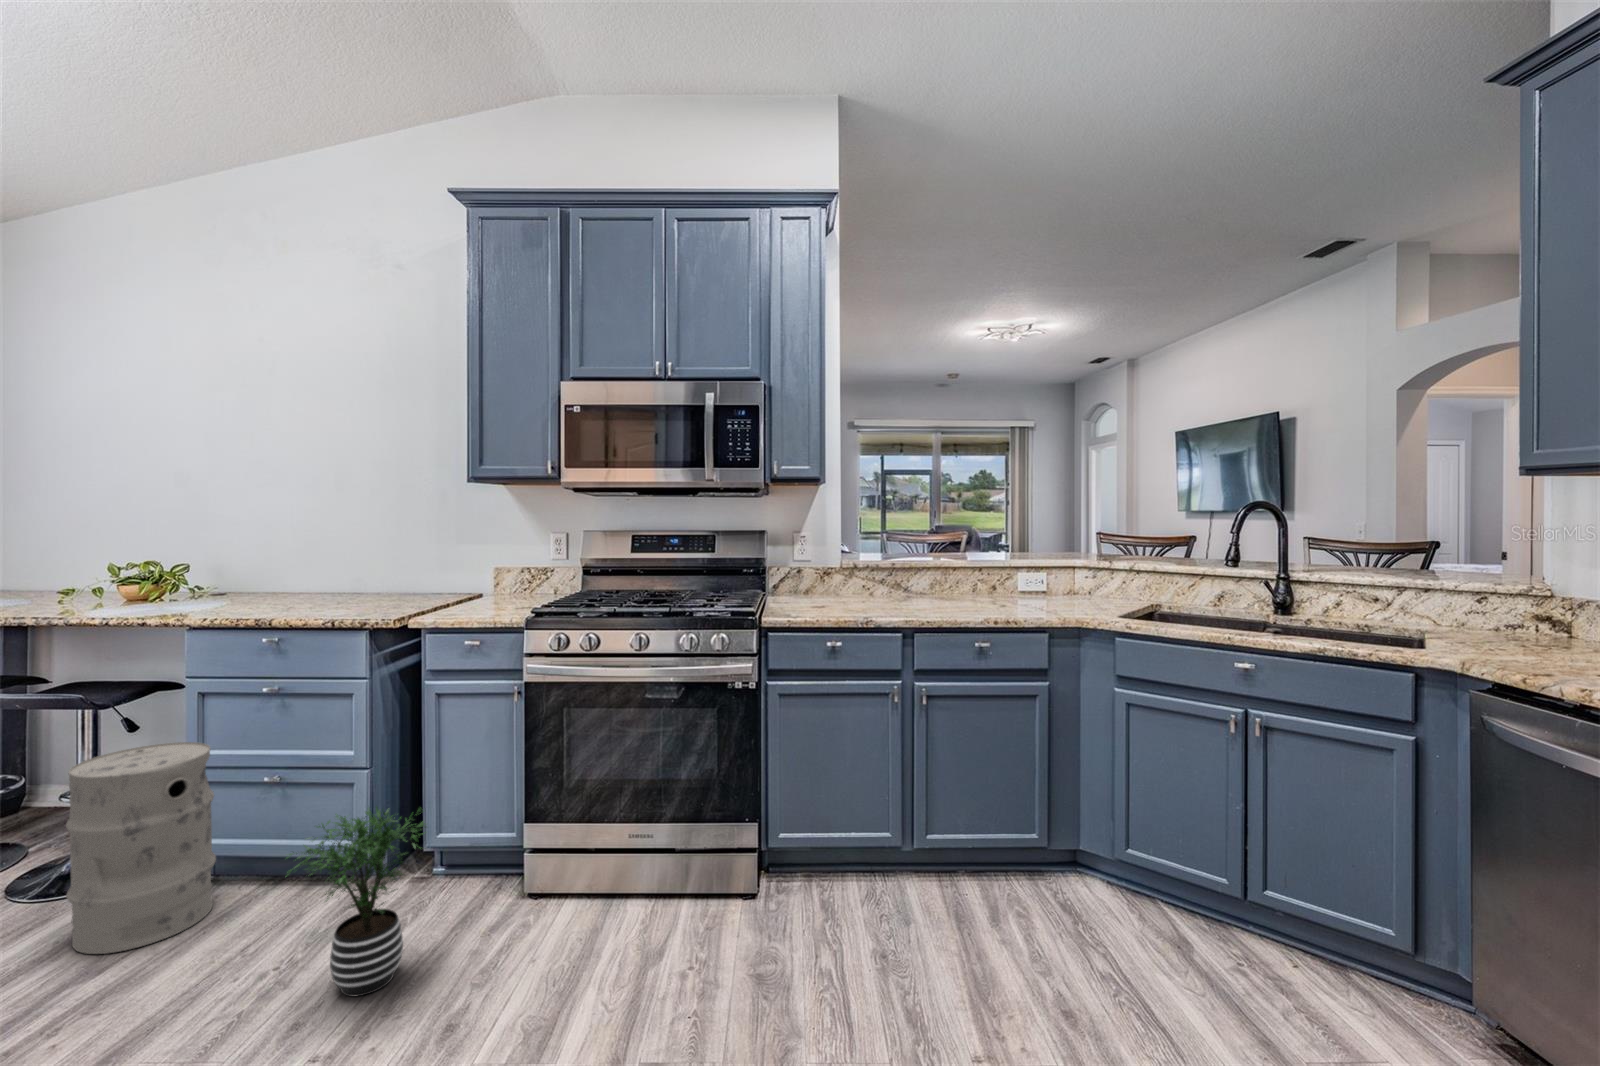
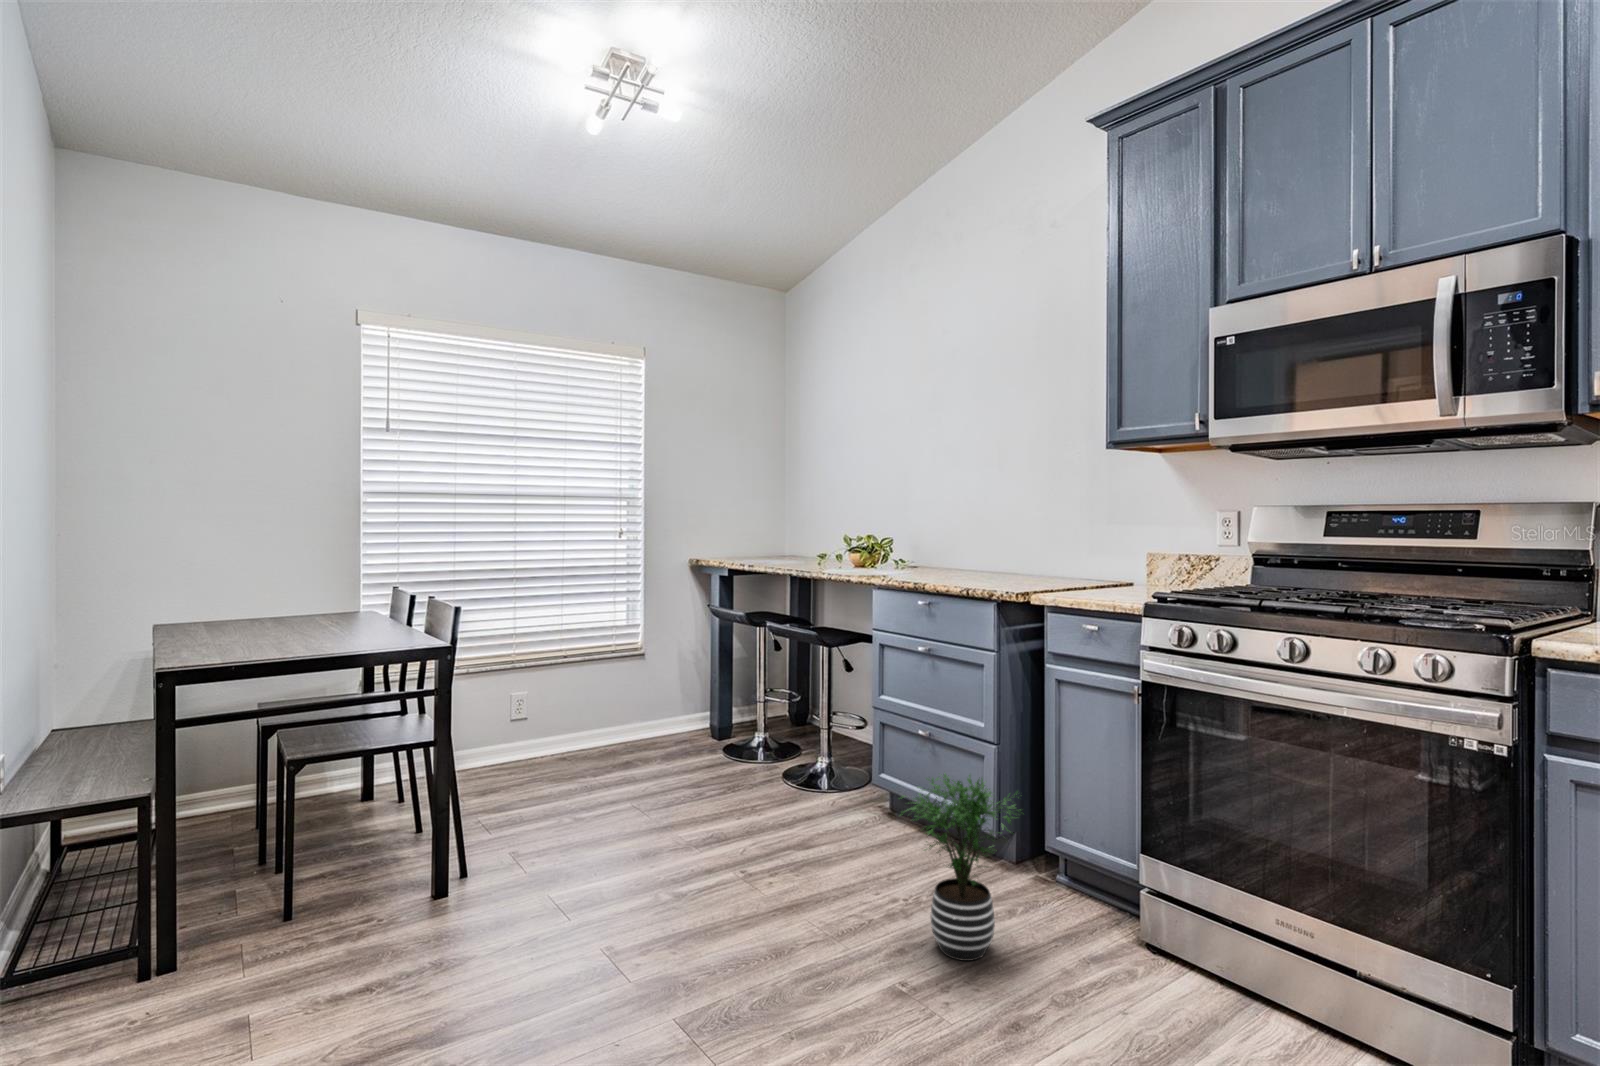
trash can: present [66,742,216,954] -> none [796,684,887,845]

